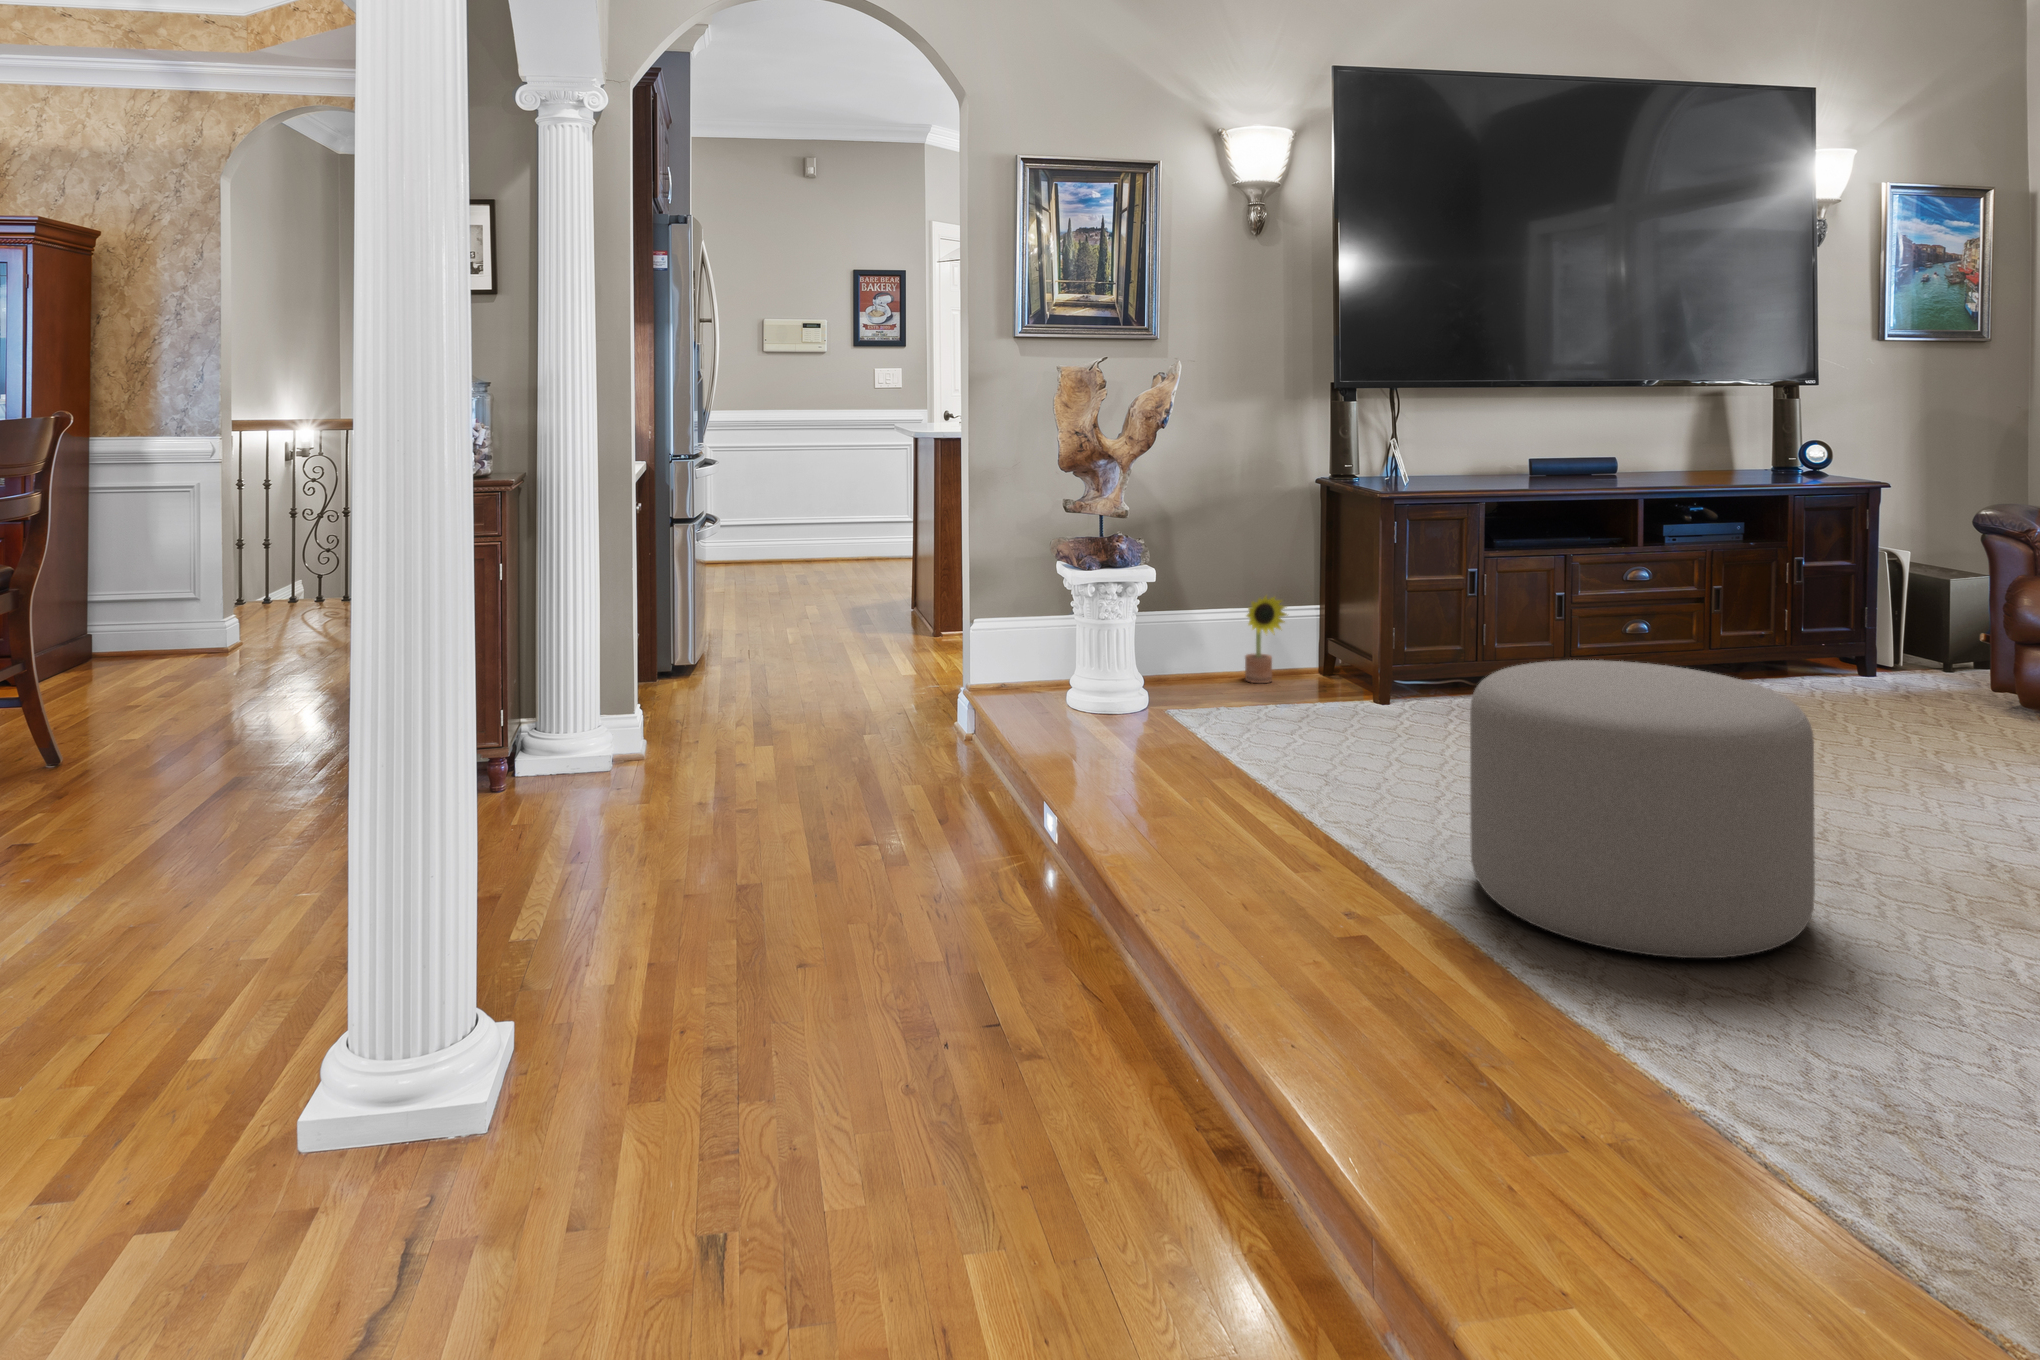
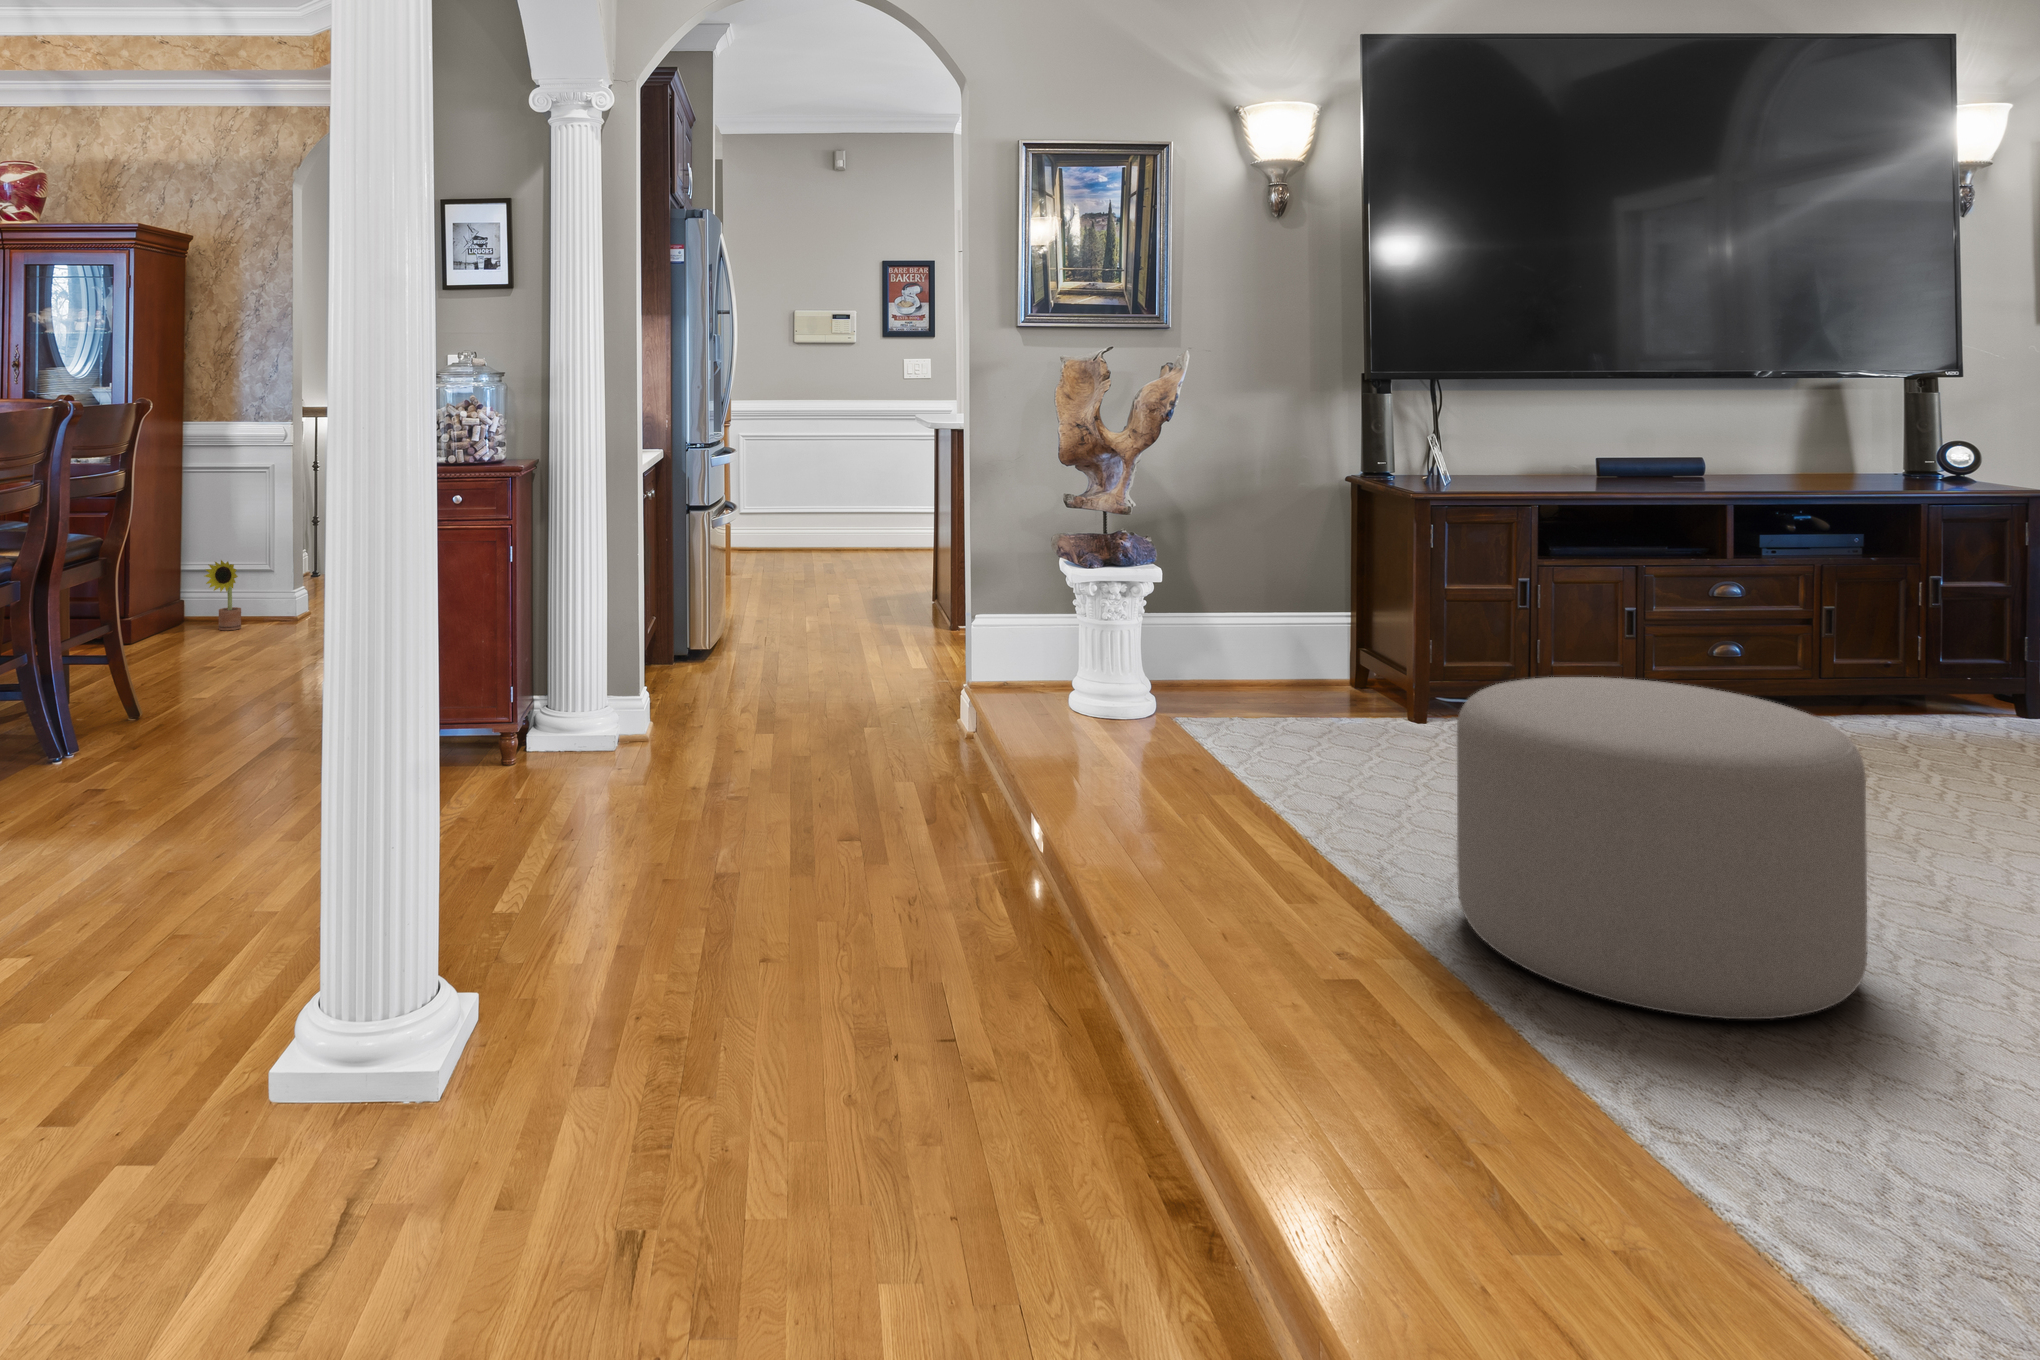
decorative plant: present [1245,596,1287,683] -> present [205,560,241,630]

